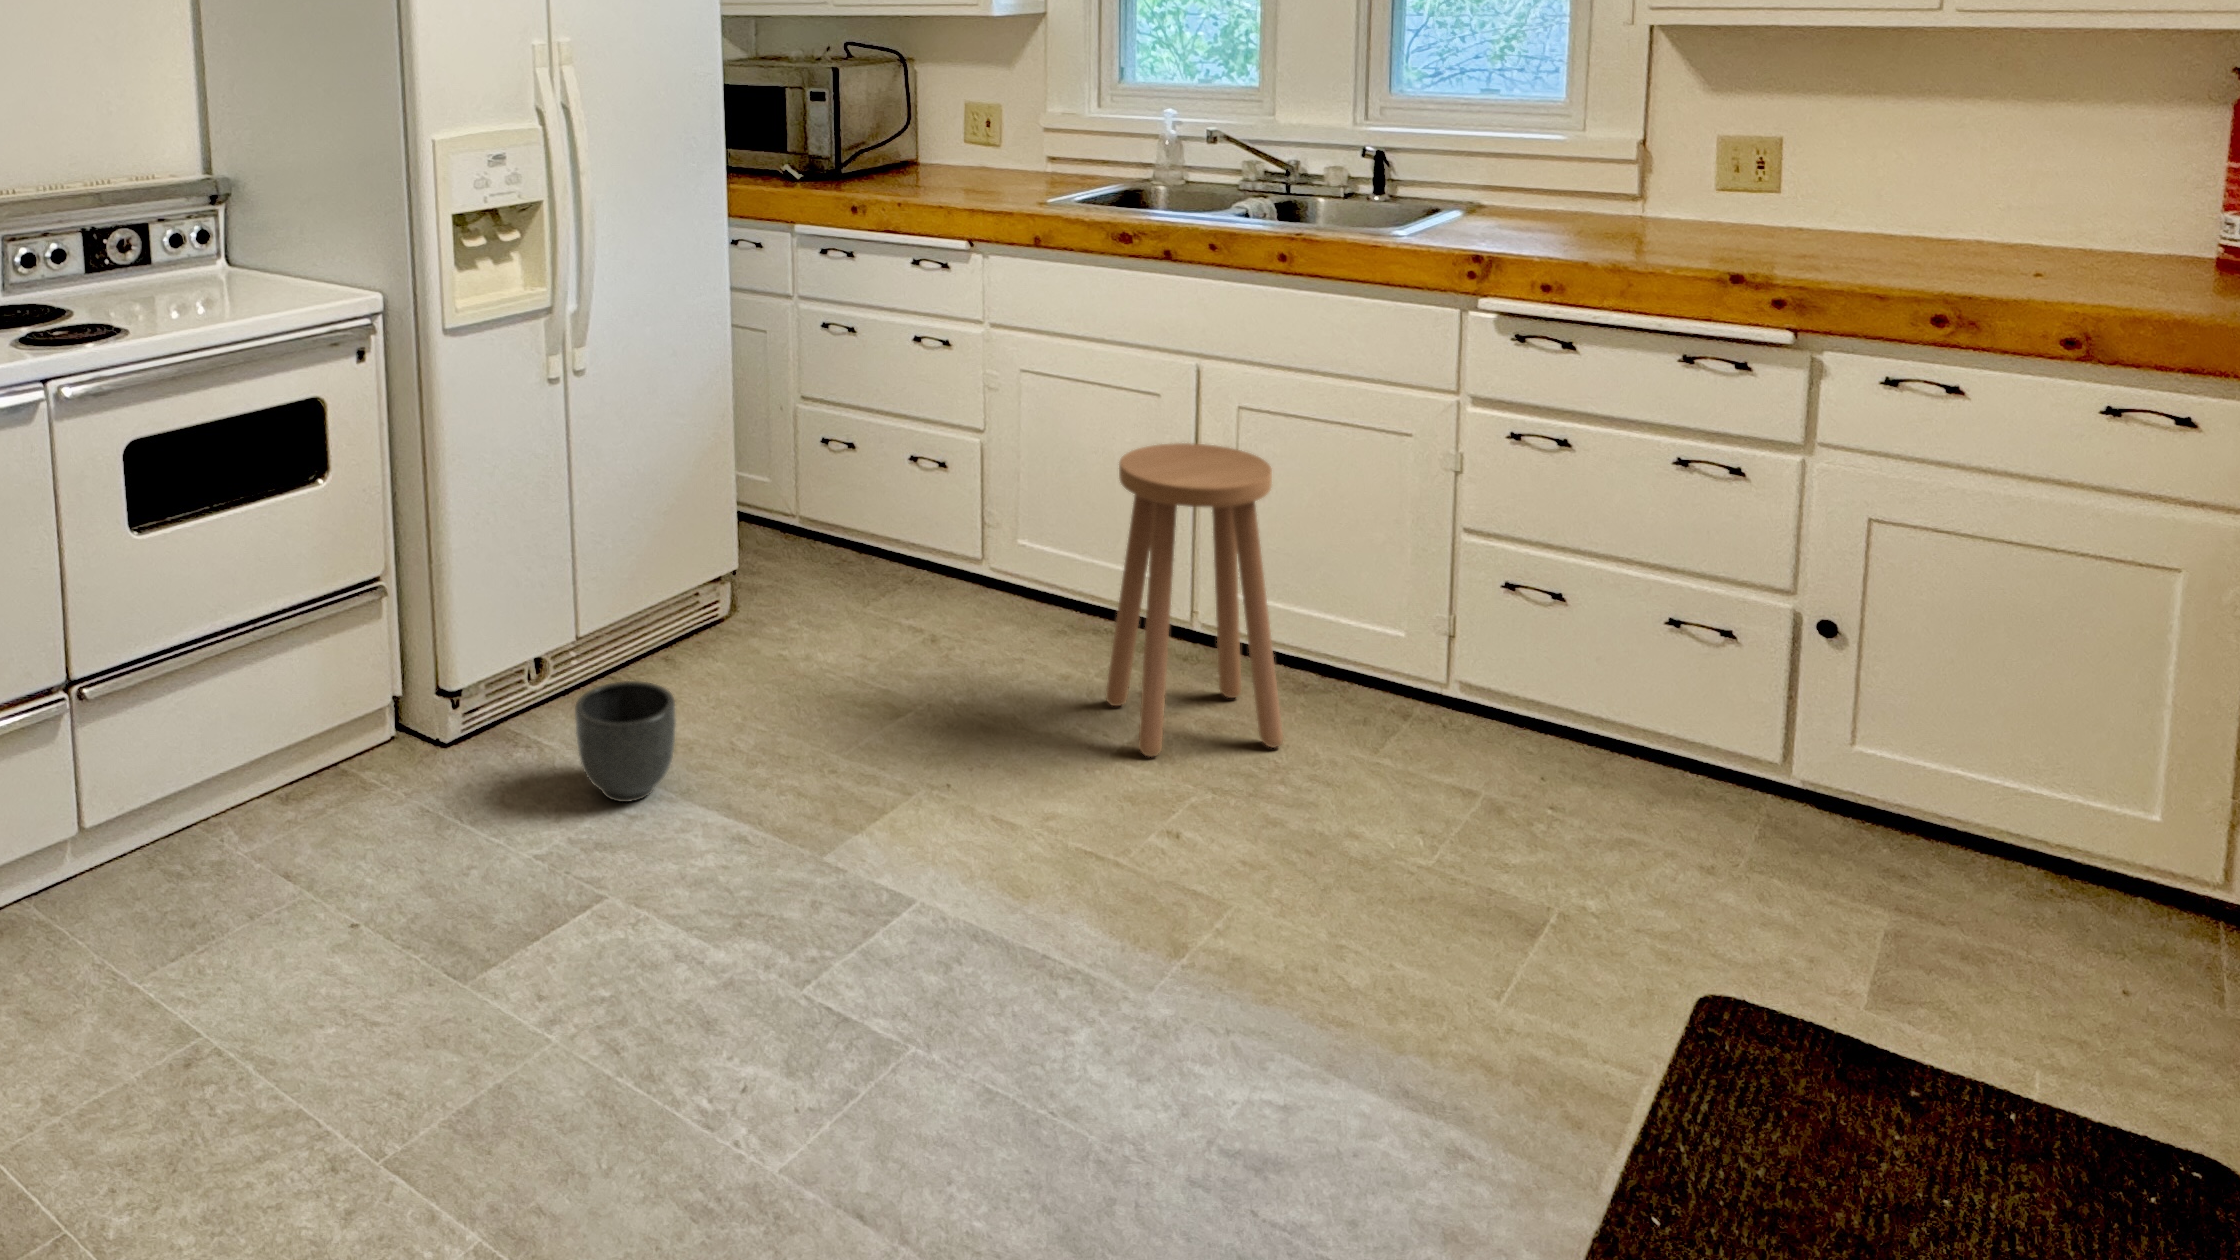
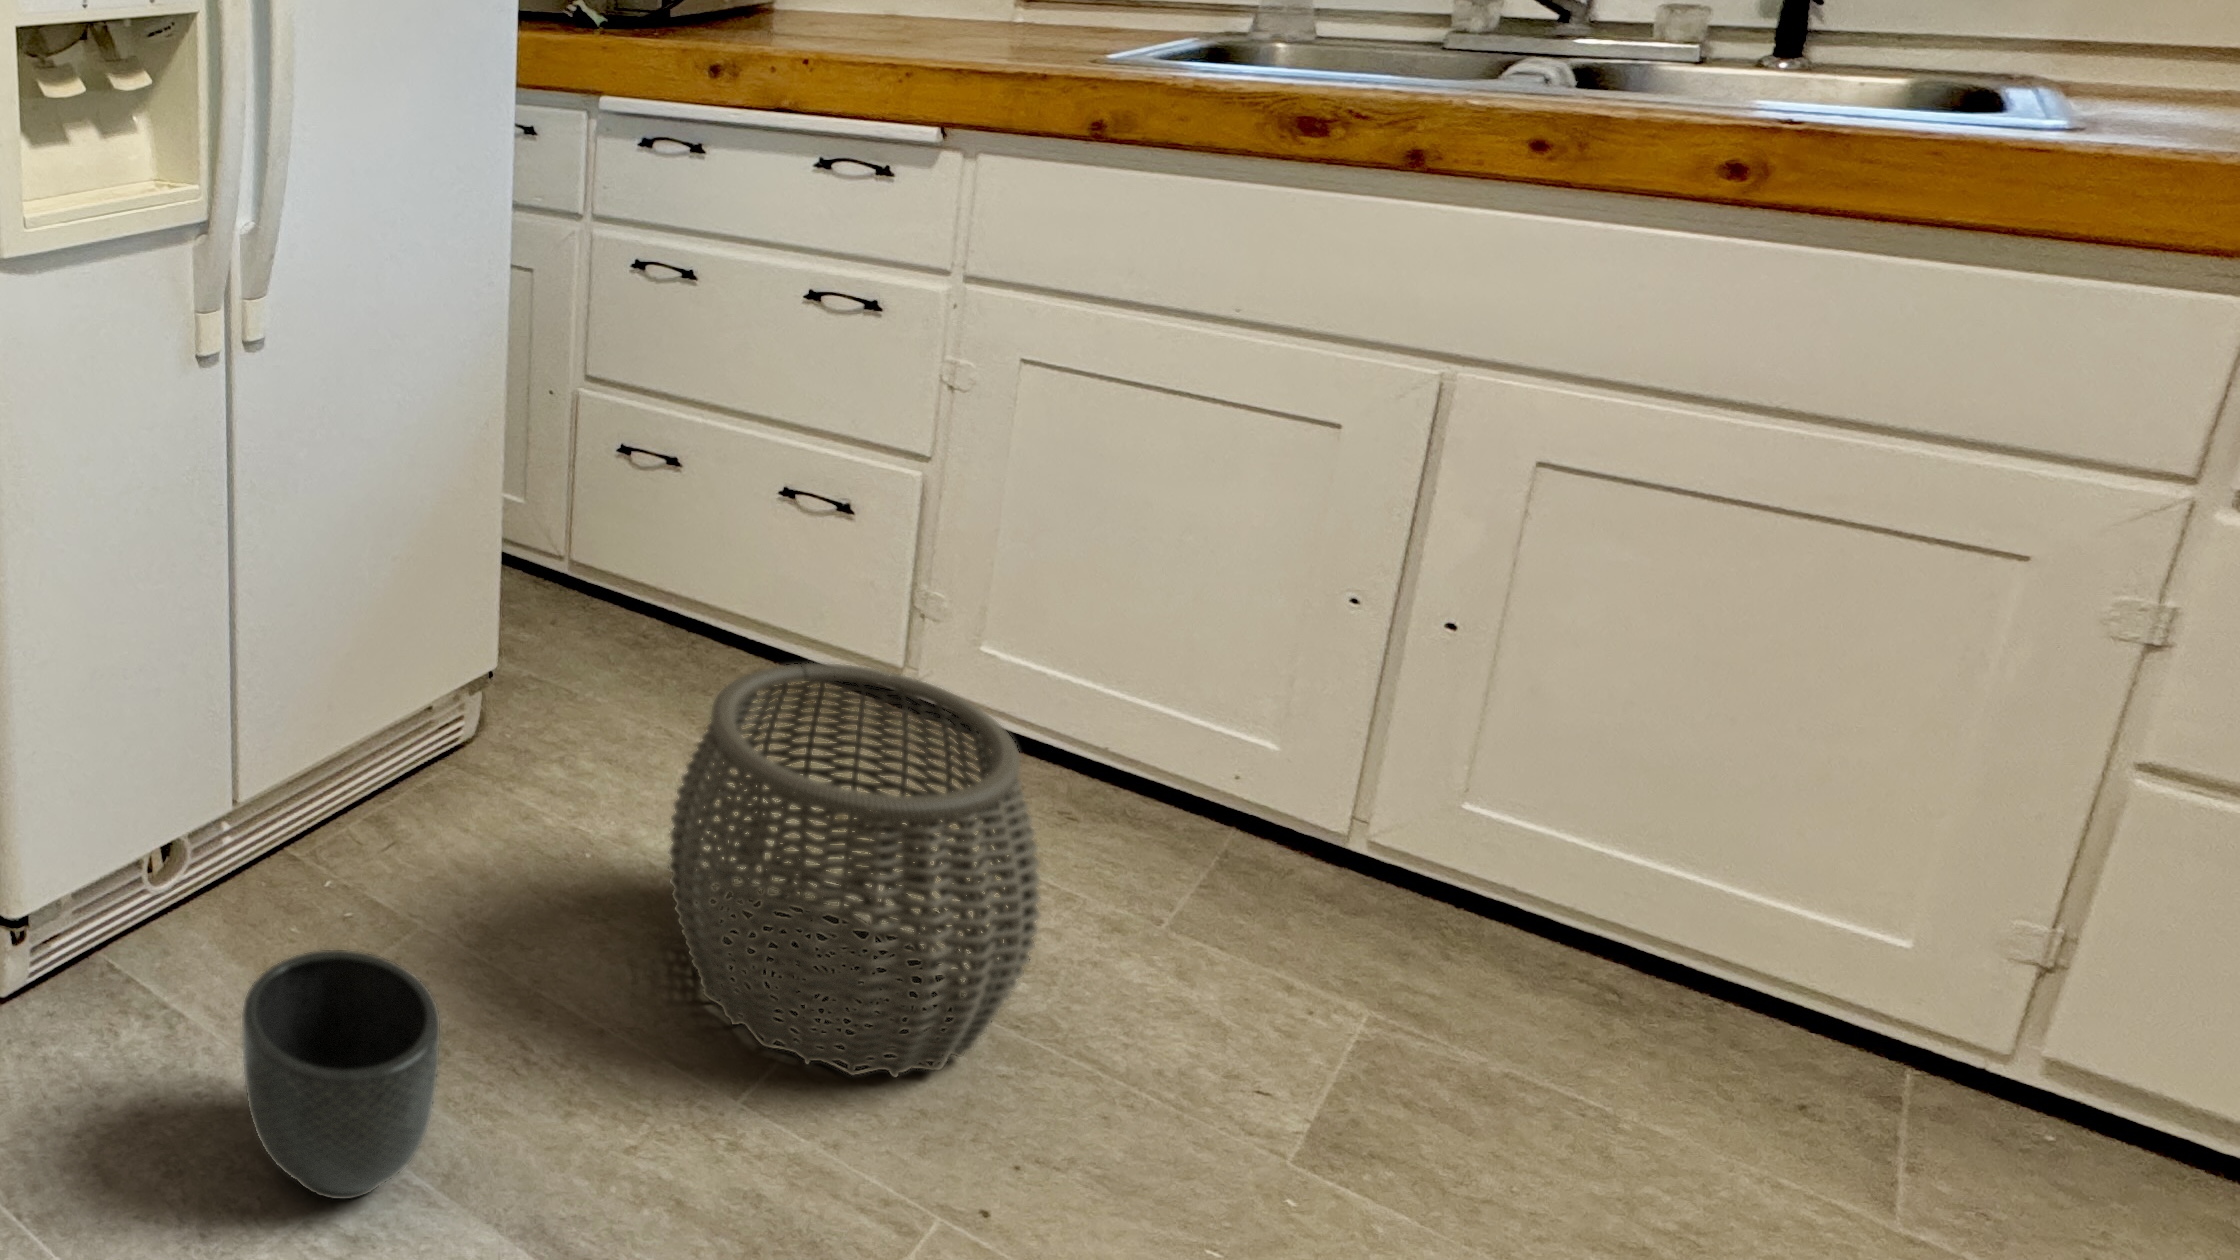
stool: present [1106,443,1283,757] -> none [1228,539,1737,1171]
woven basket: none [812,533,996,740] -> present [668,663,1040,1077]

